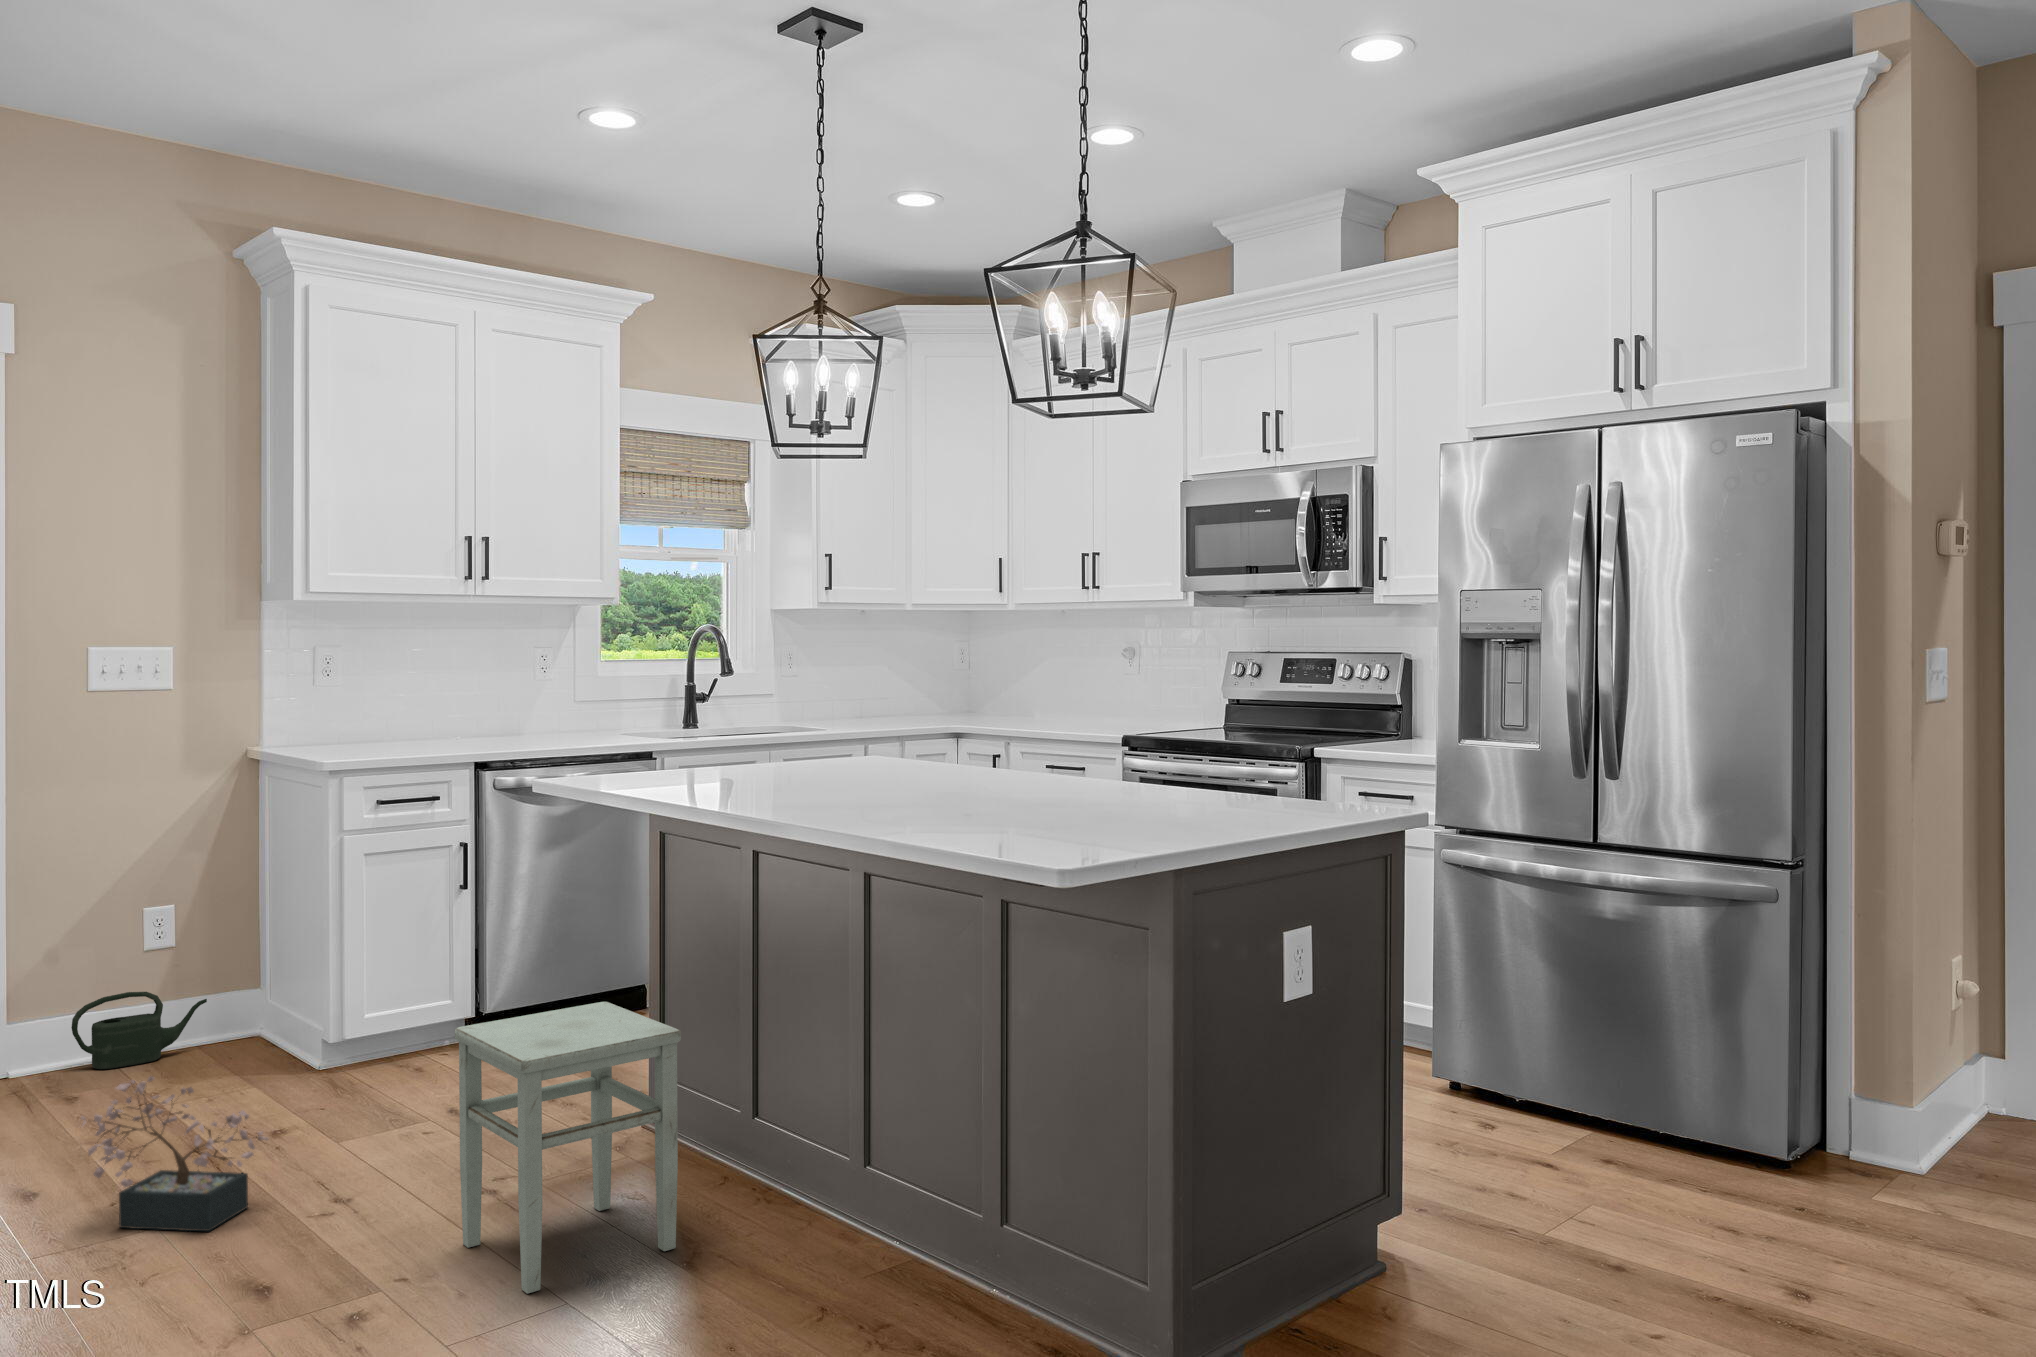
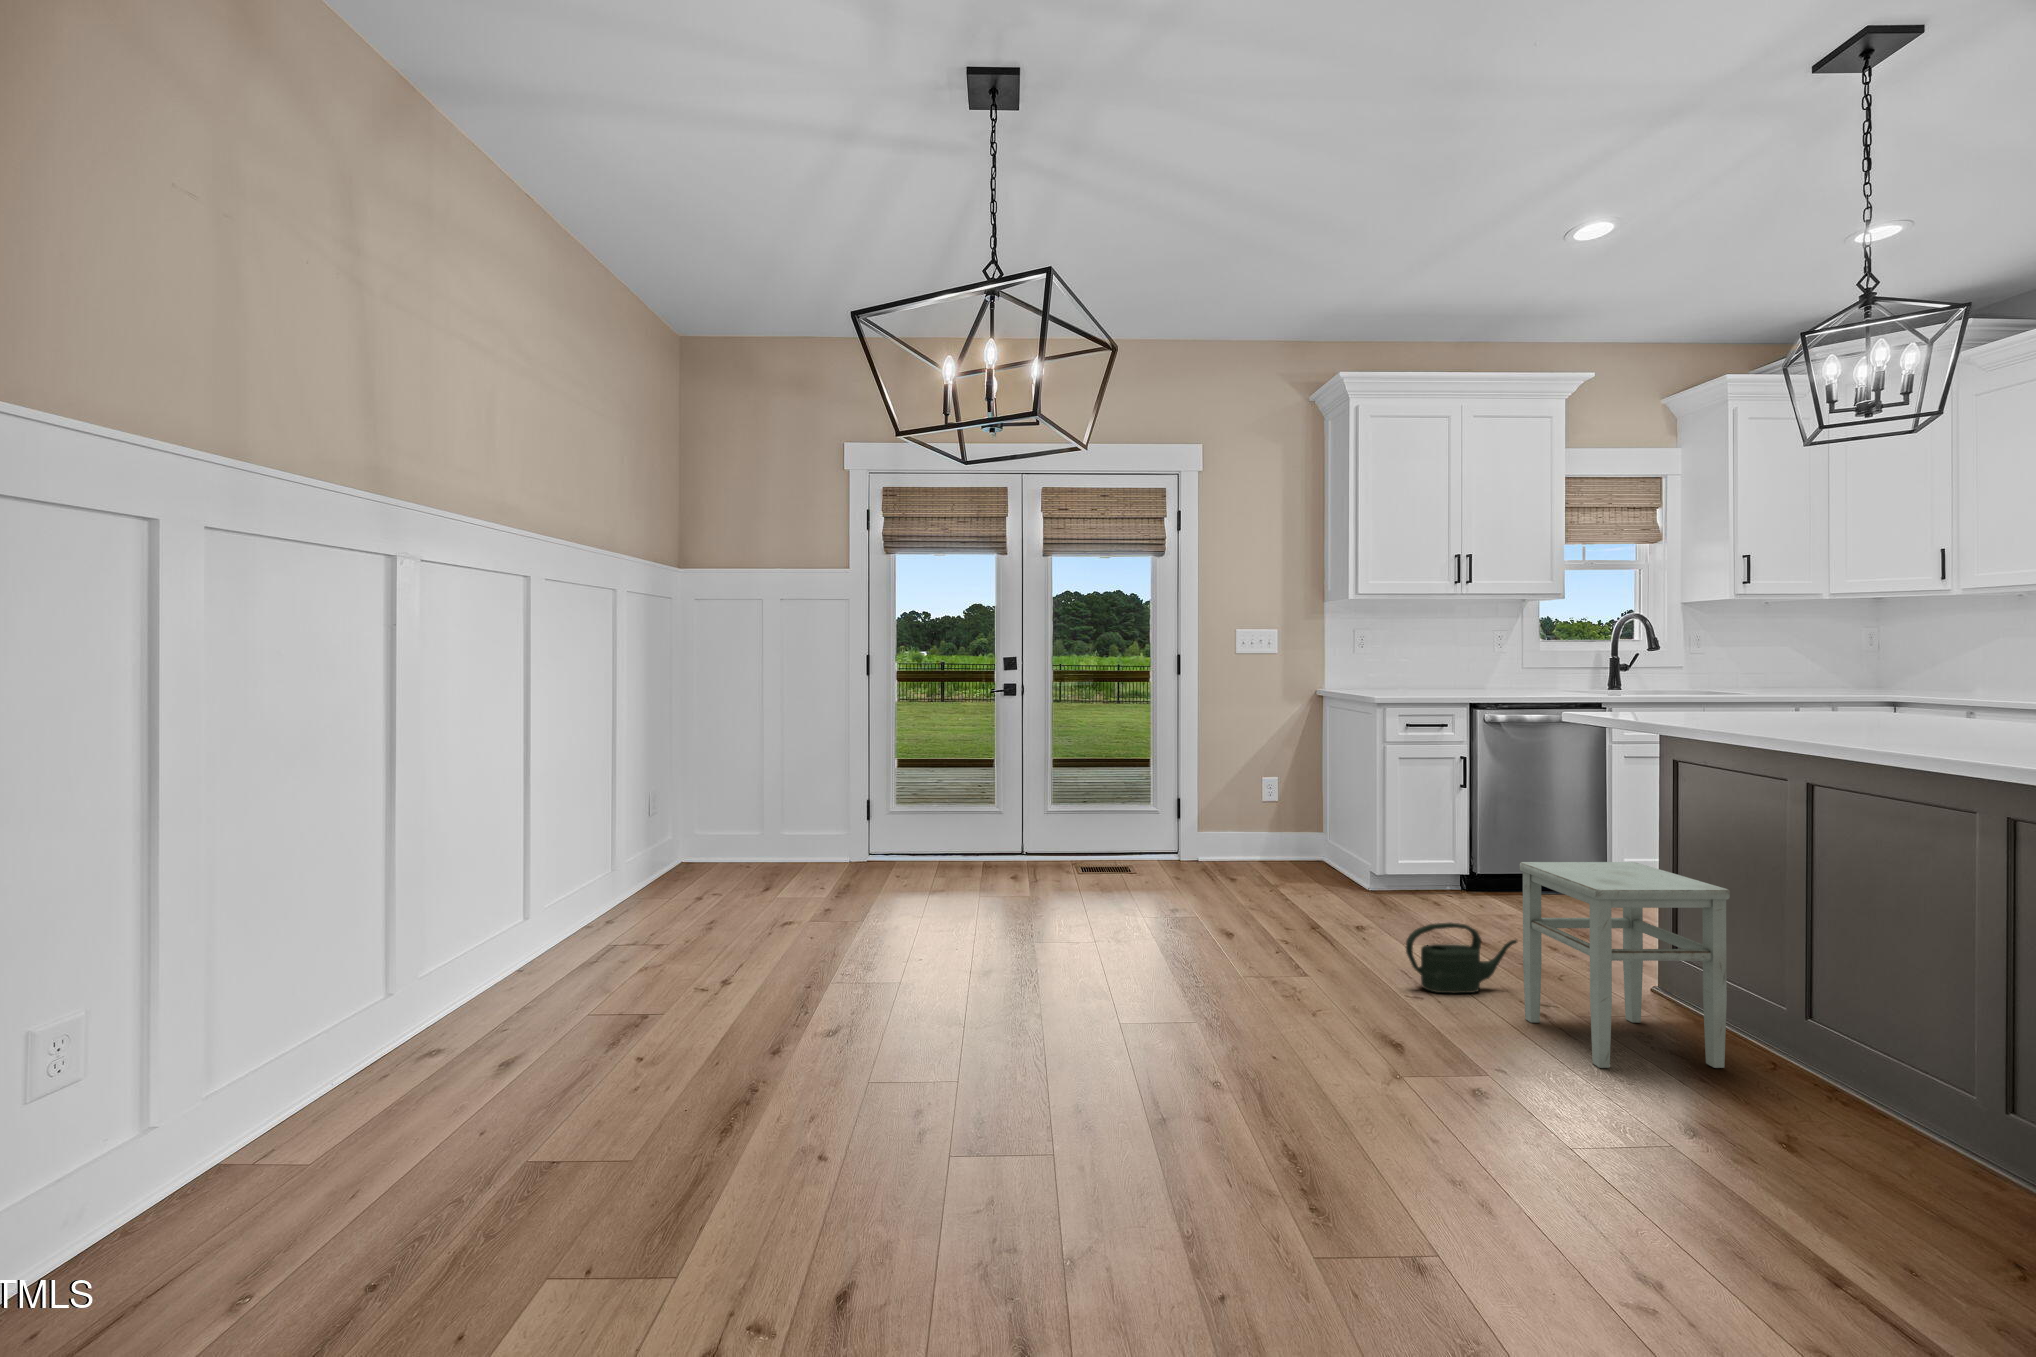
watering can: present [71,992,207,1069] -> present [1406,923,1517,993]
decorative plant: present [81,1076,268,1232] -> none [1266,868,1372,969]

